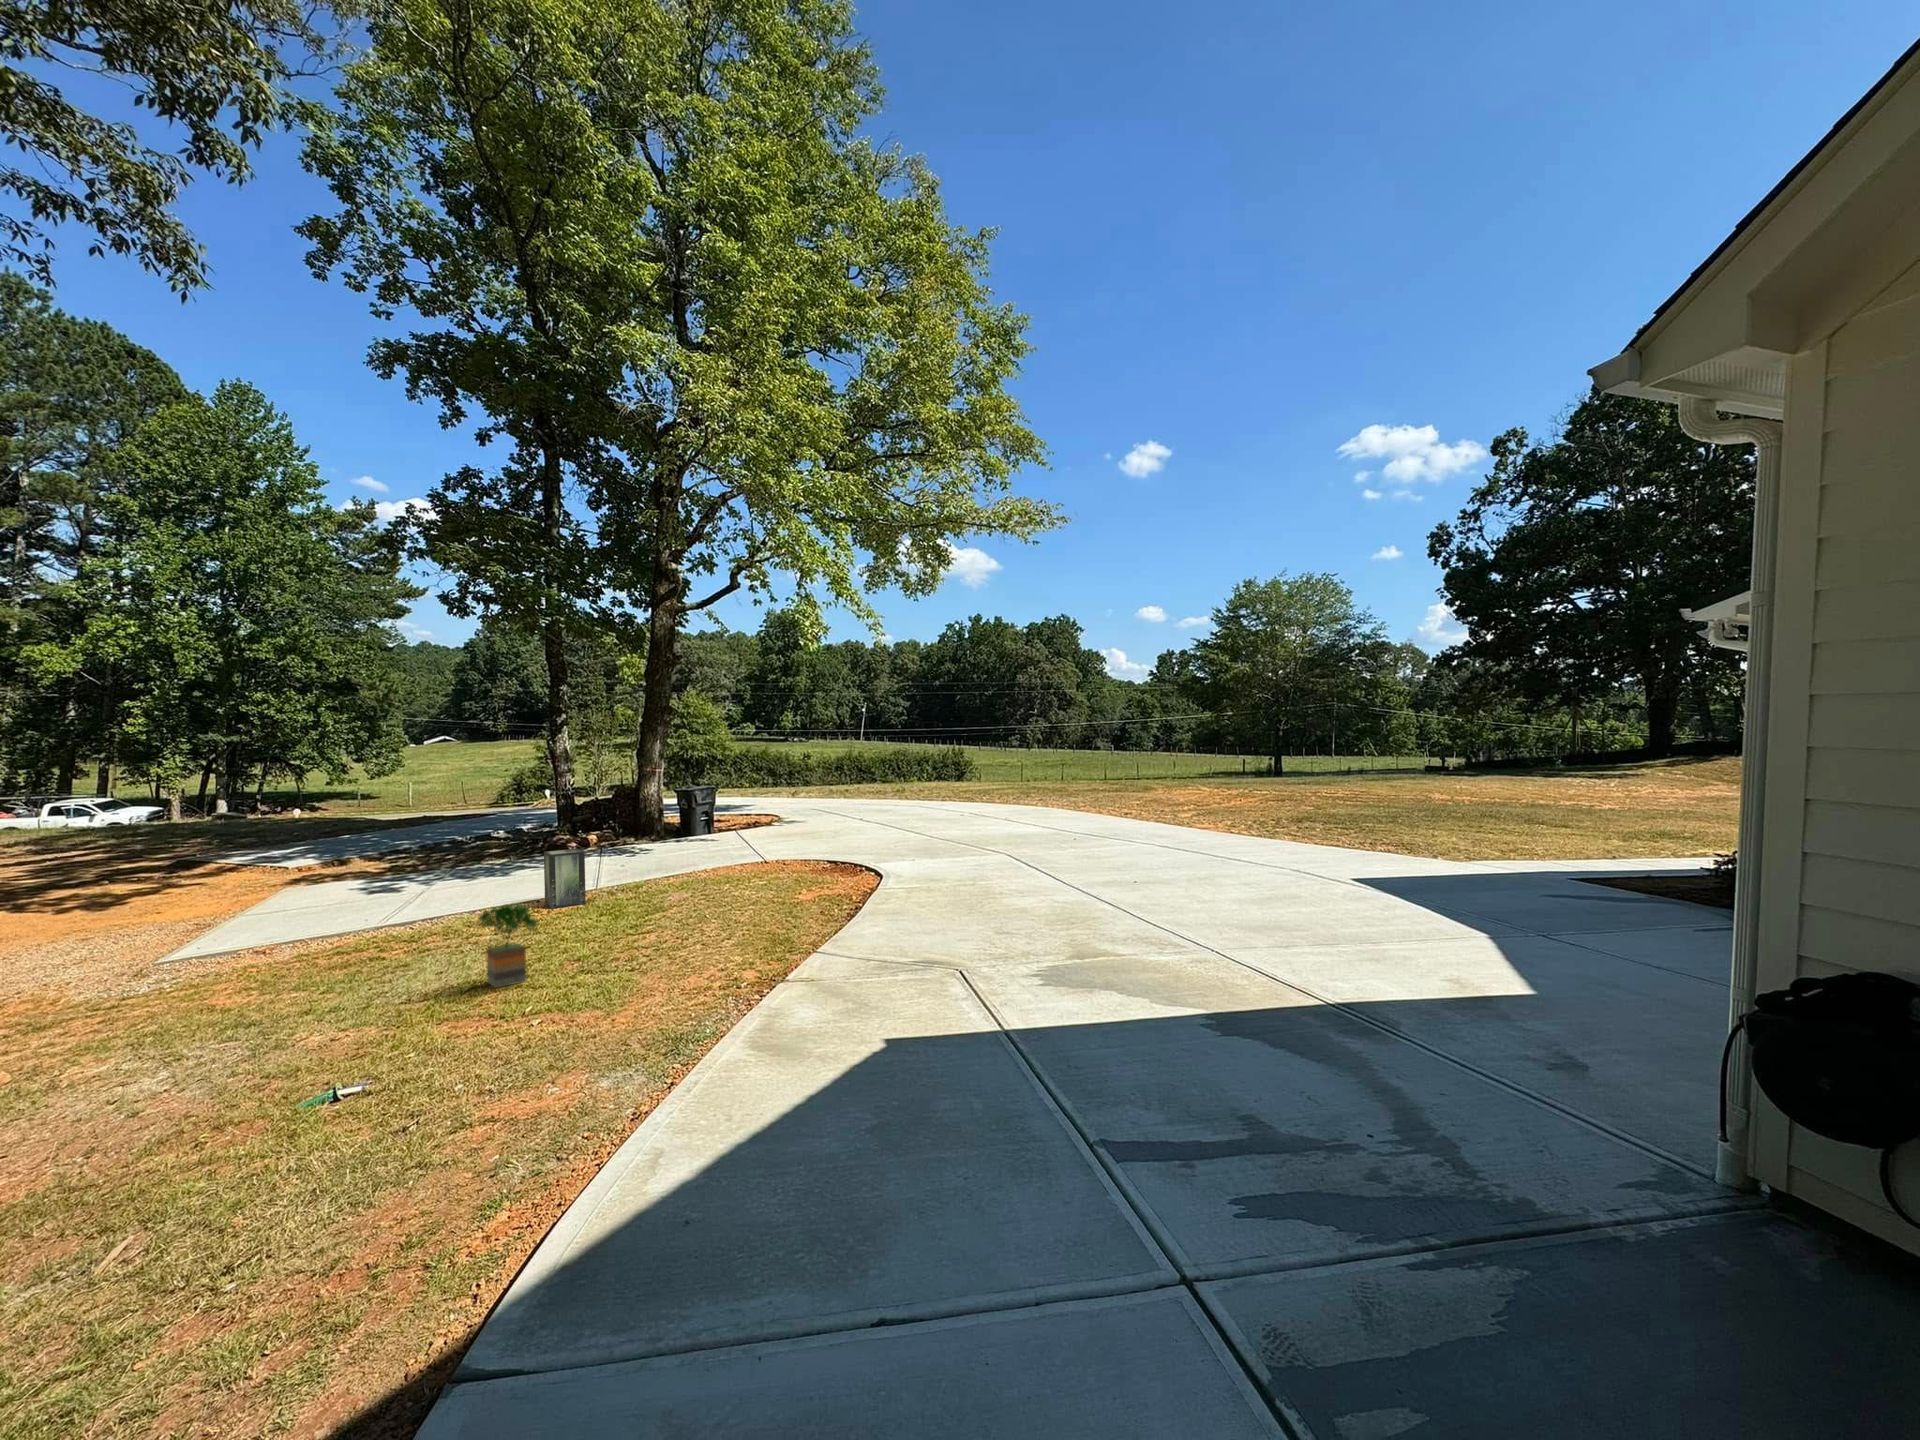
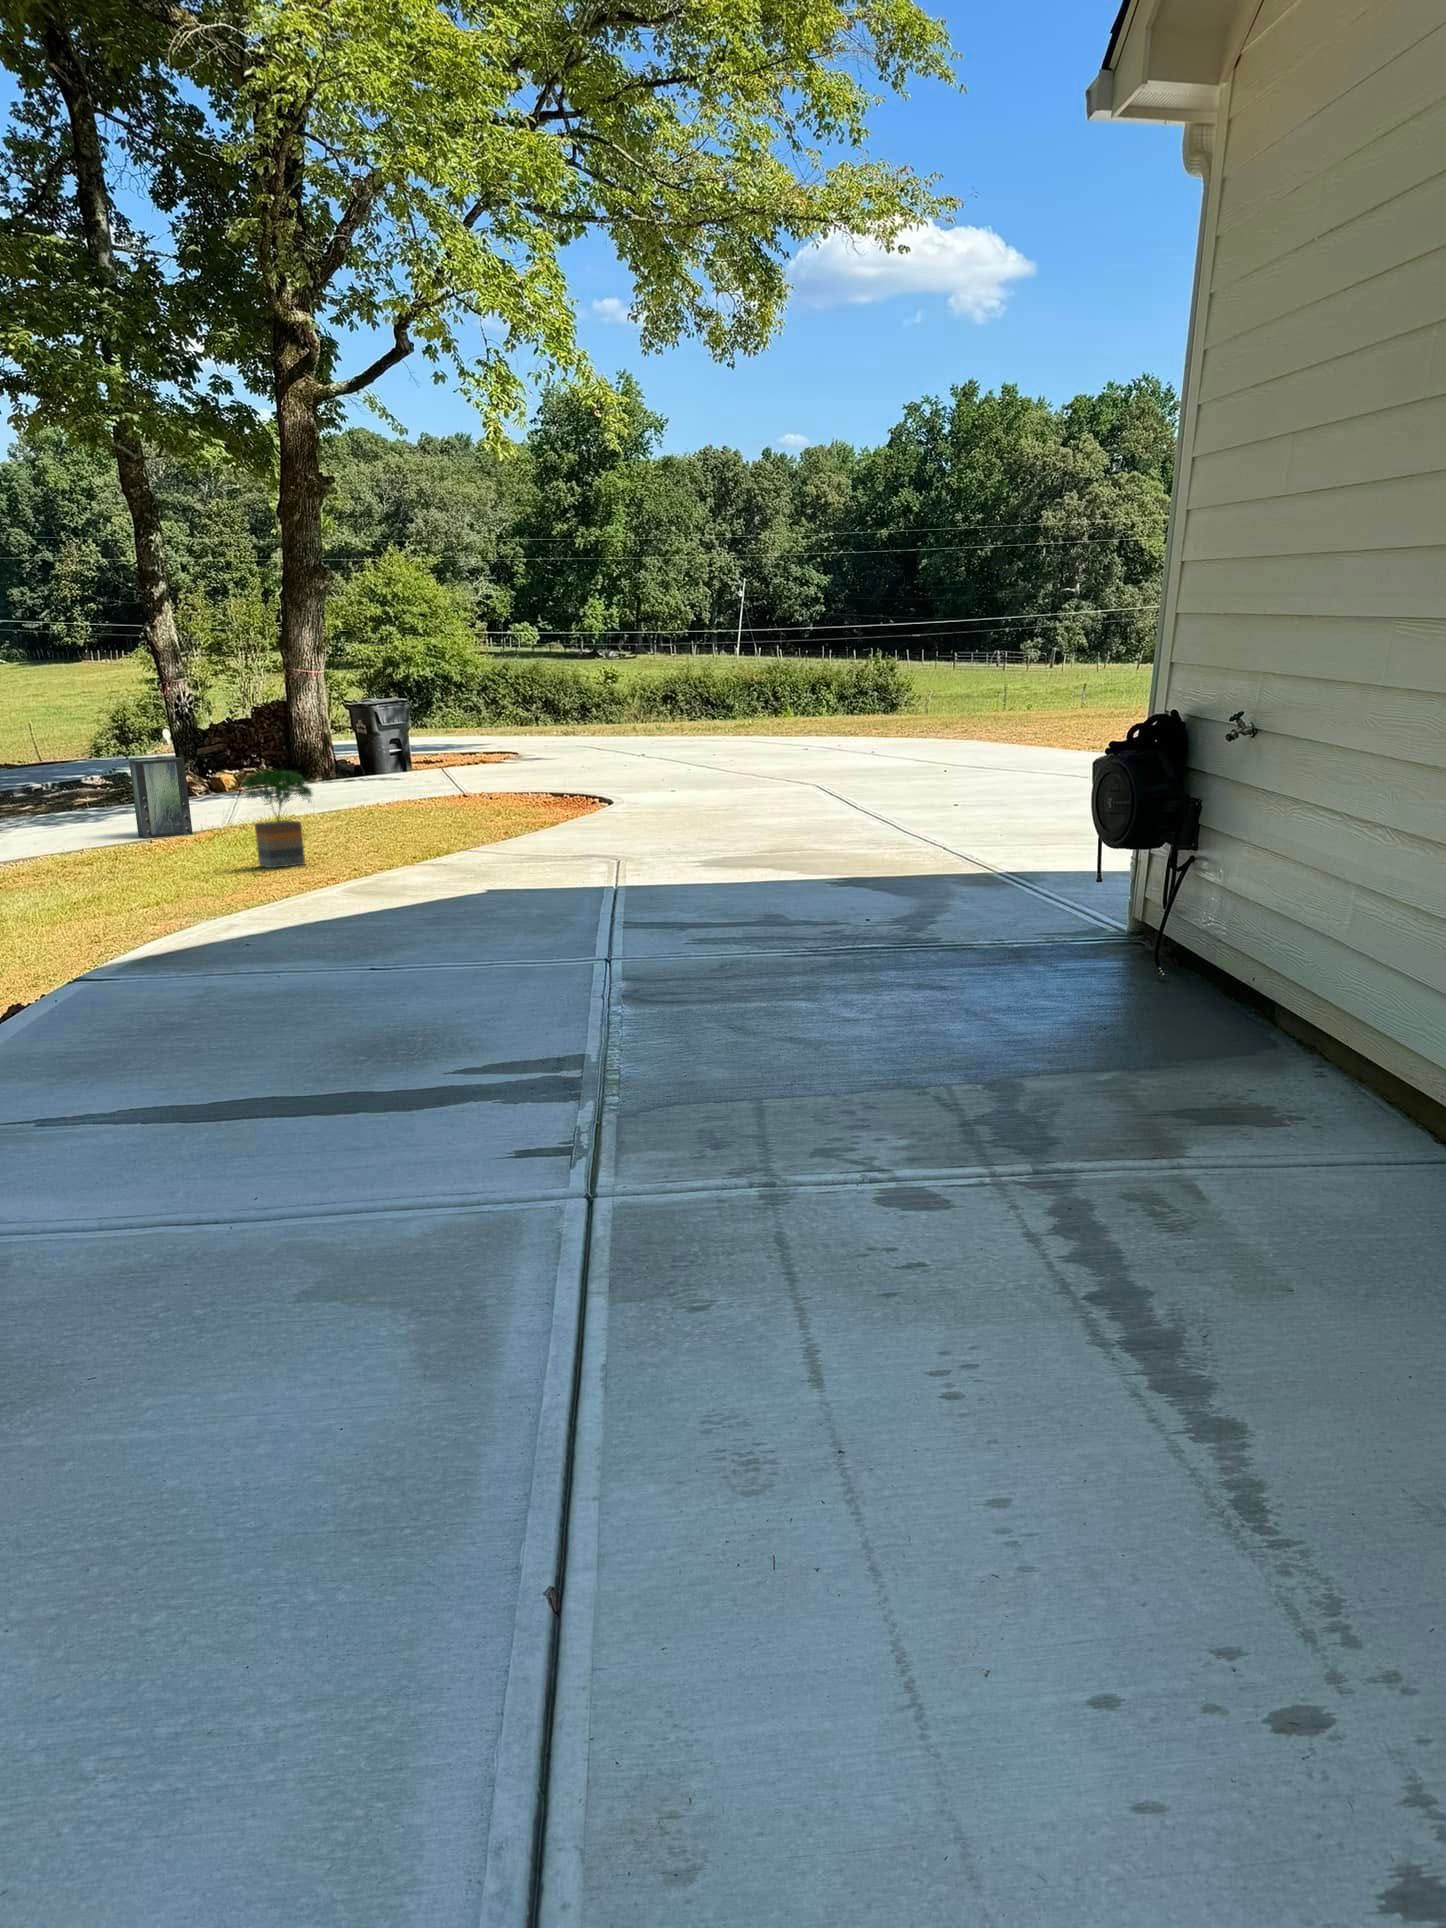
potted tree: present [478,904,538,988] -> present [243,770,312,868]

